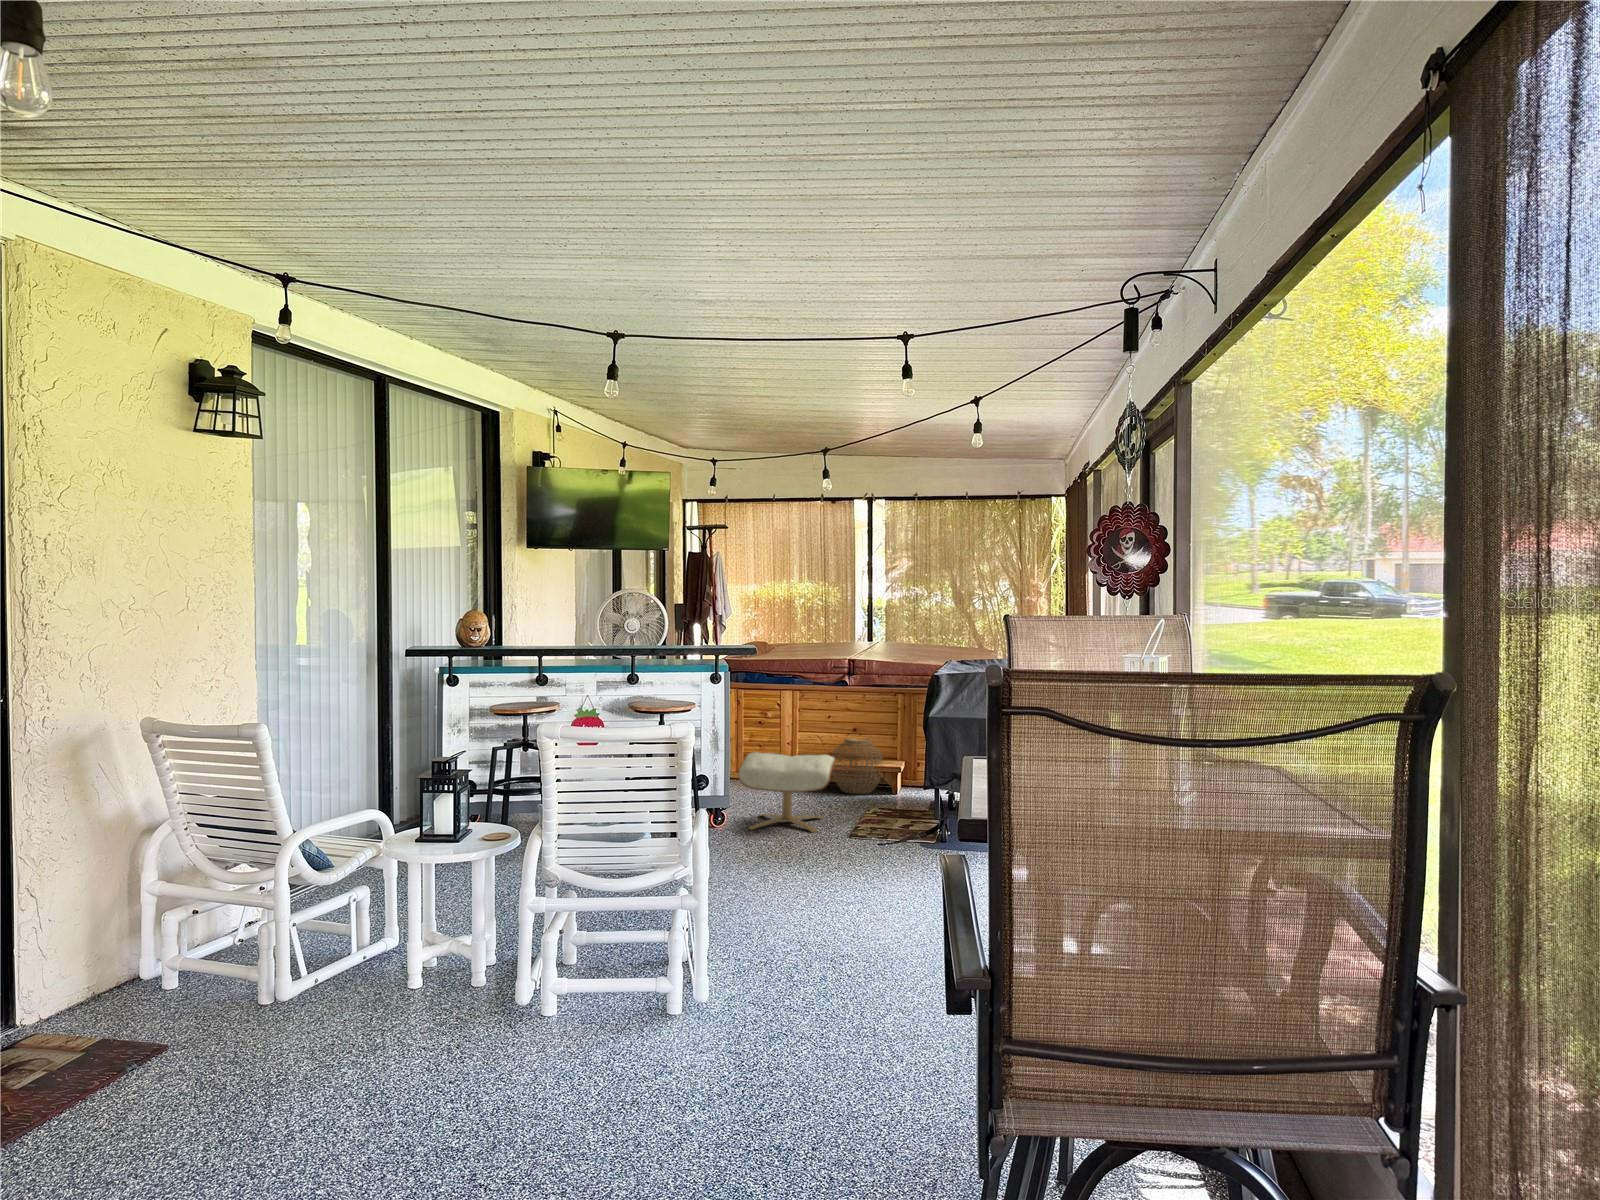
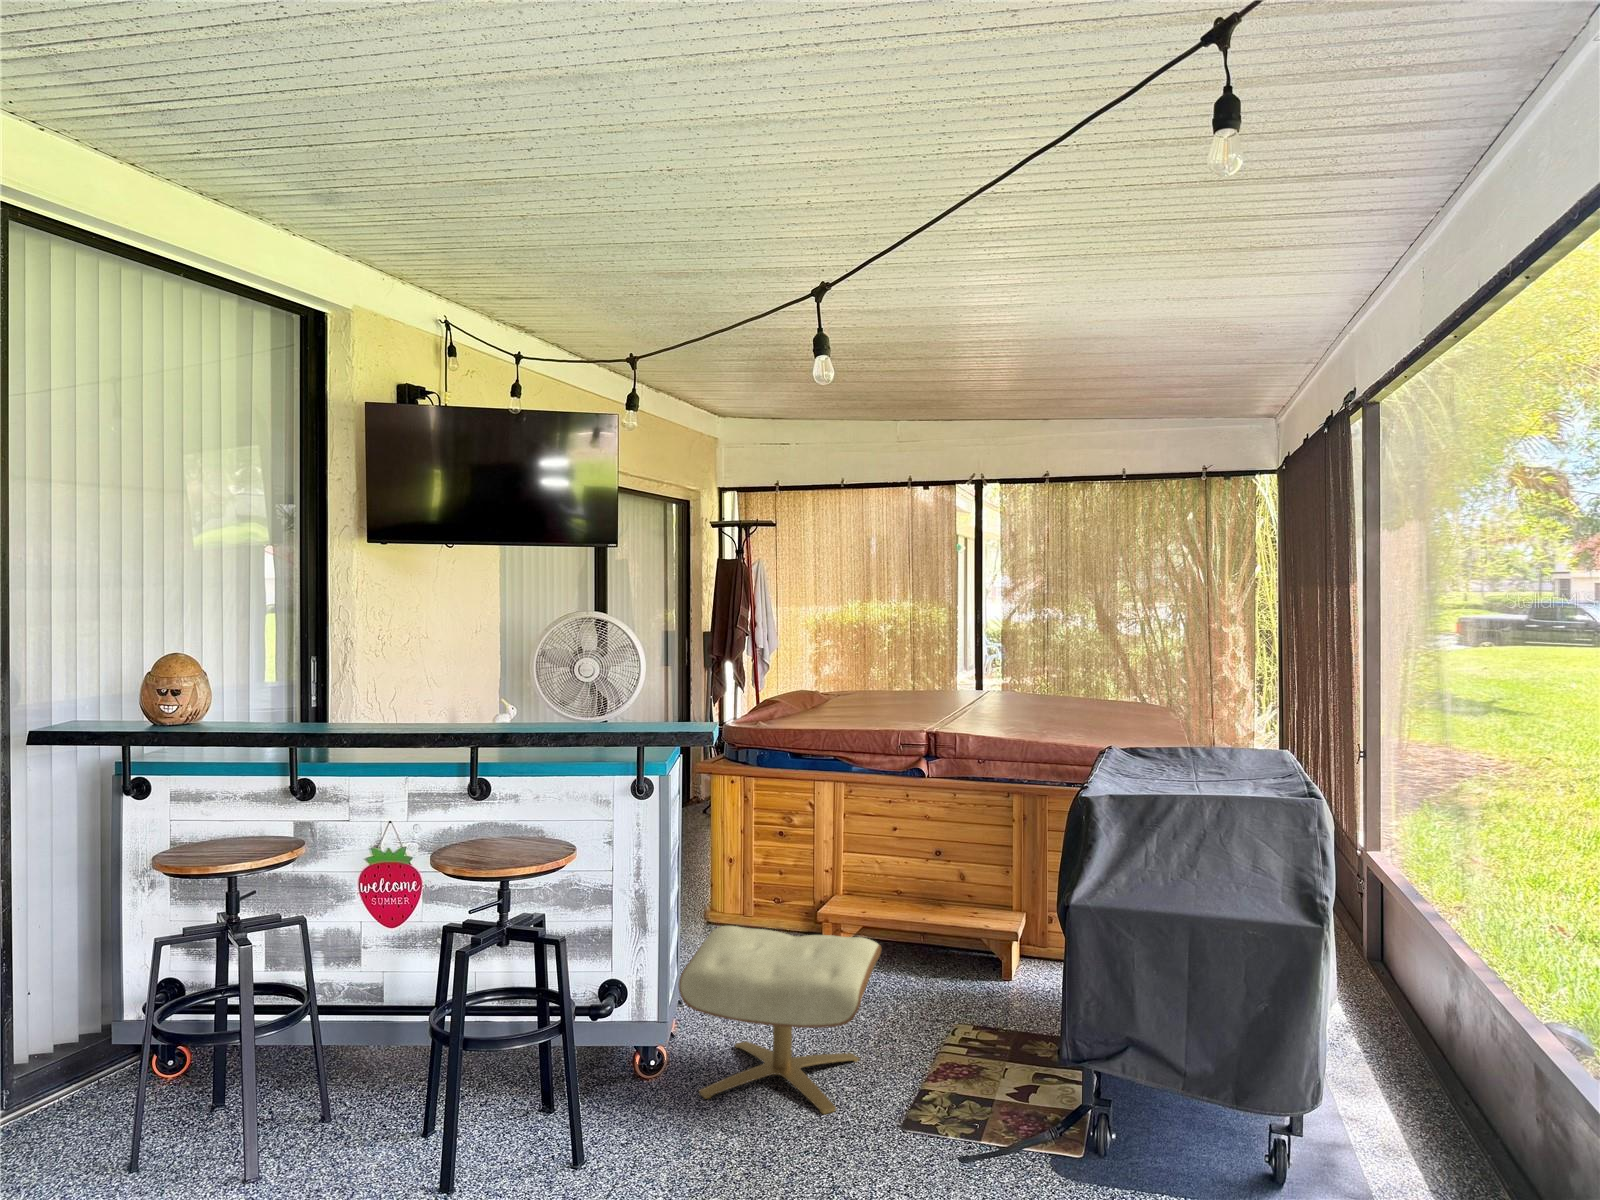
woven basket: present [832,739,883,794] -> none [893,872,984,979]

